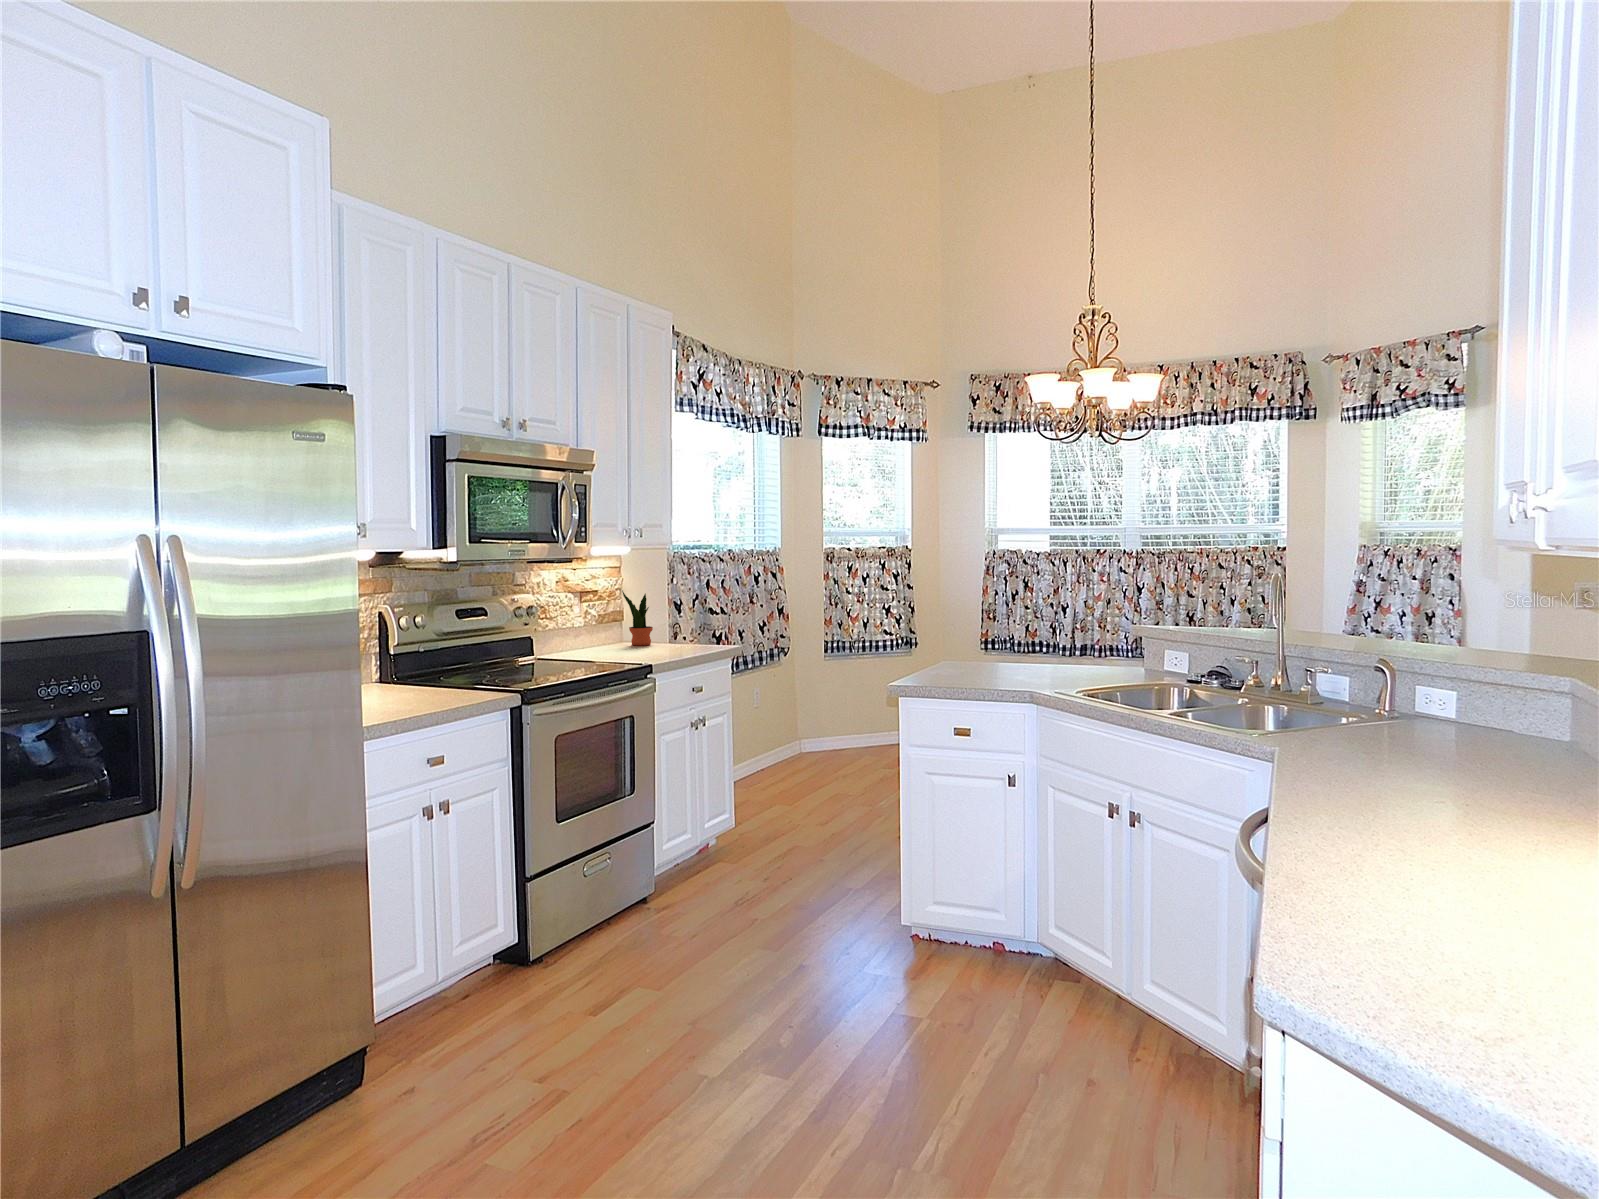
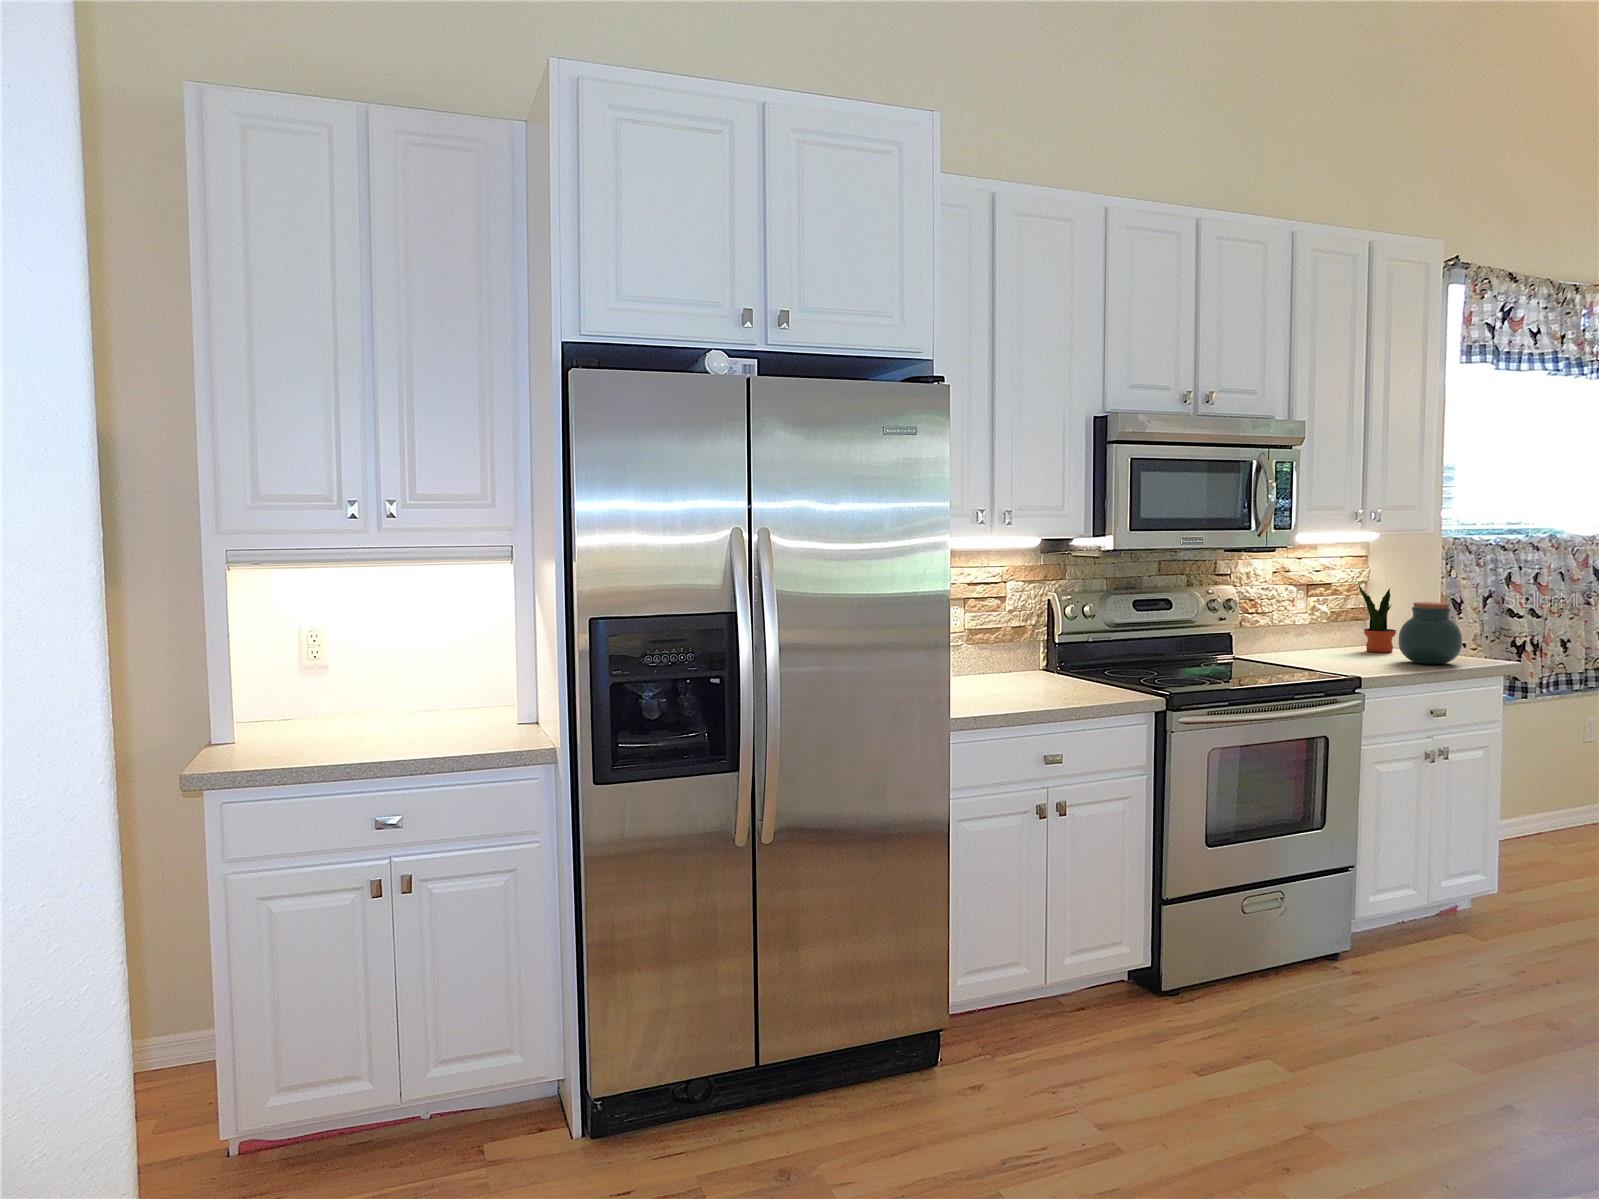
jar: none [663,602,706,650] -> present [1399,602,1462,664]

